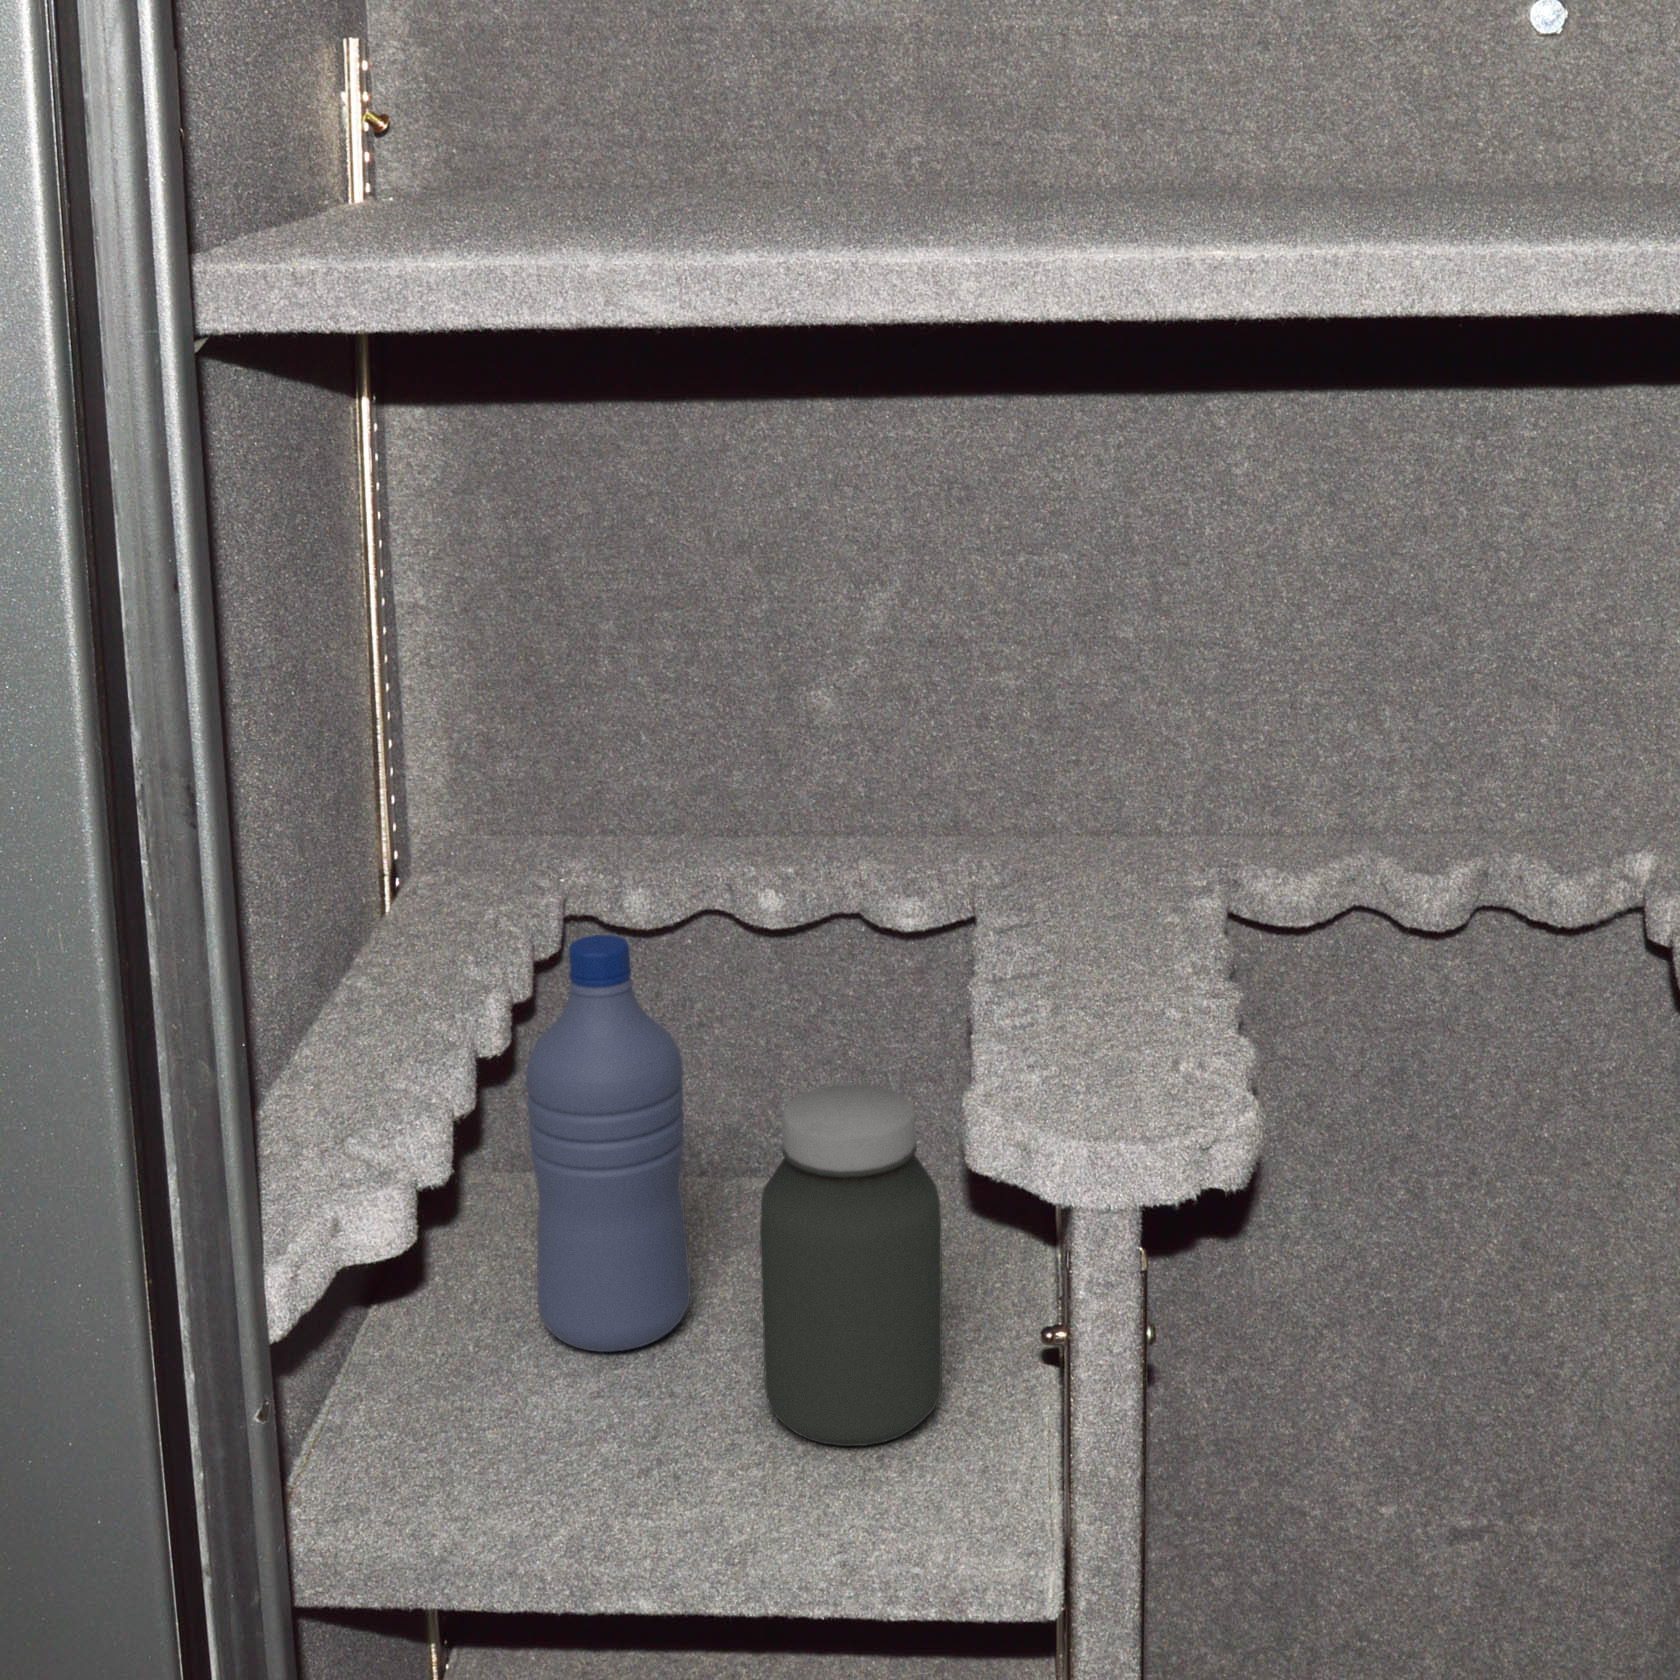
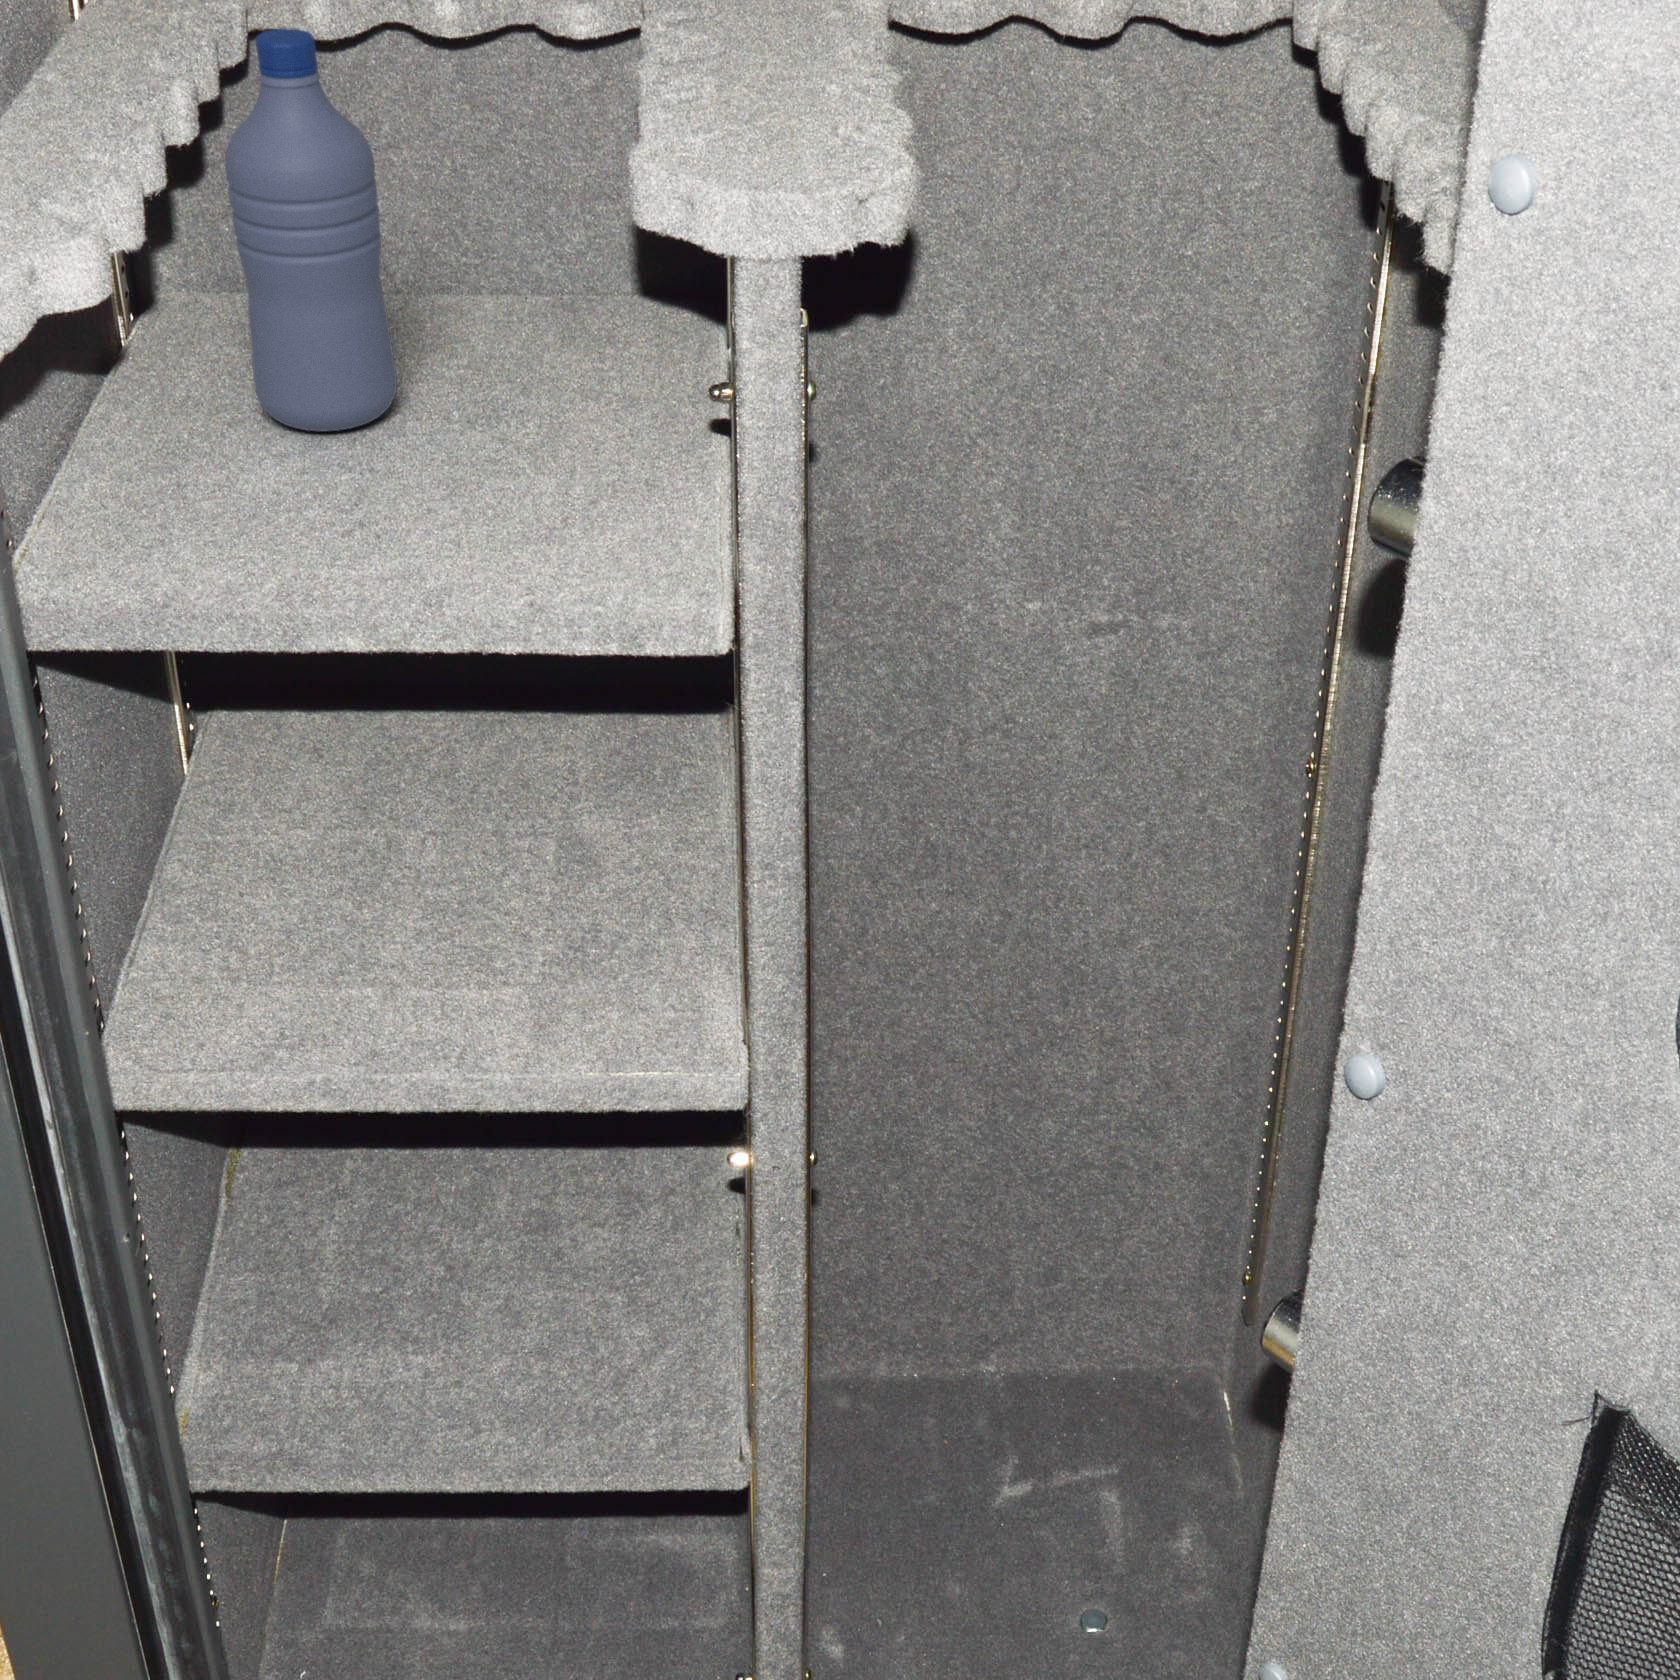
jar: present [760,1084,942,1446] -> none [459,170,632,496]

